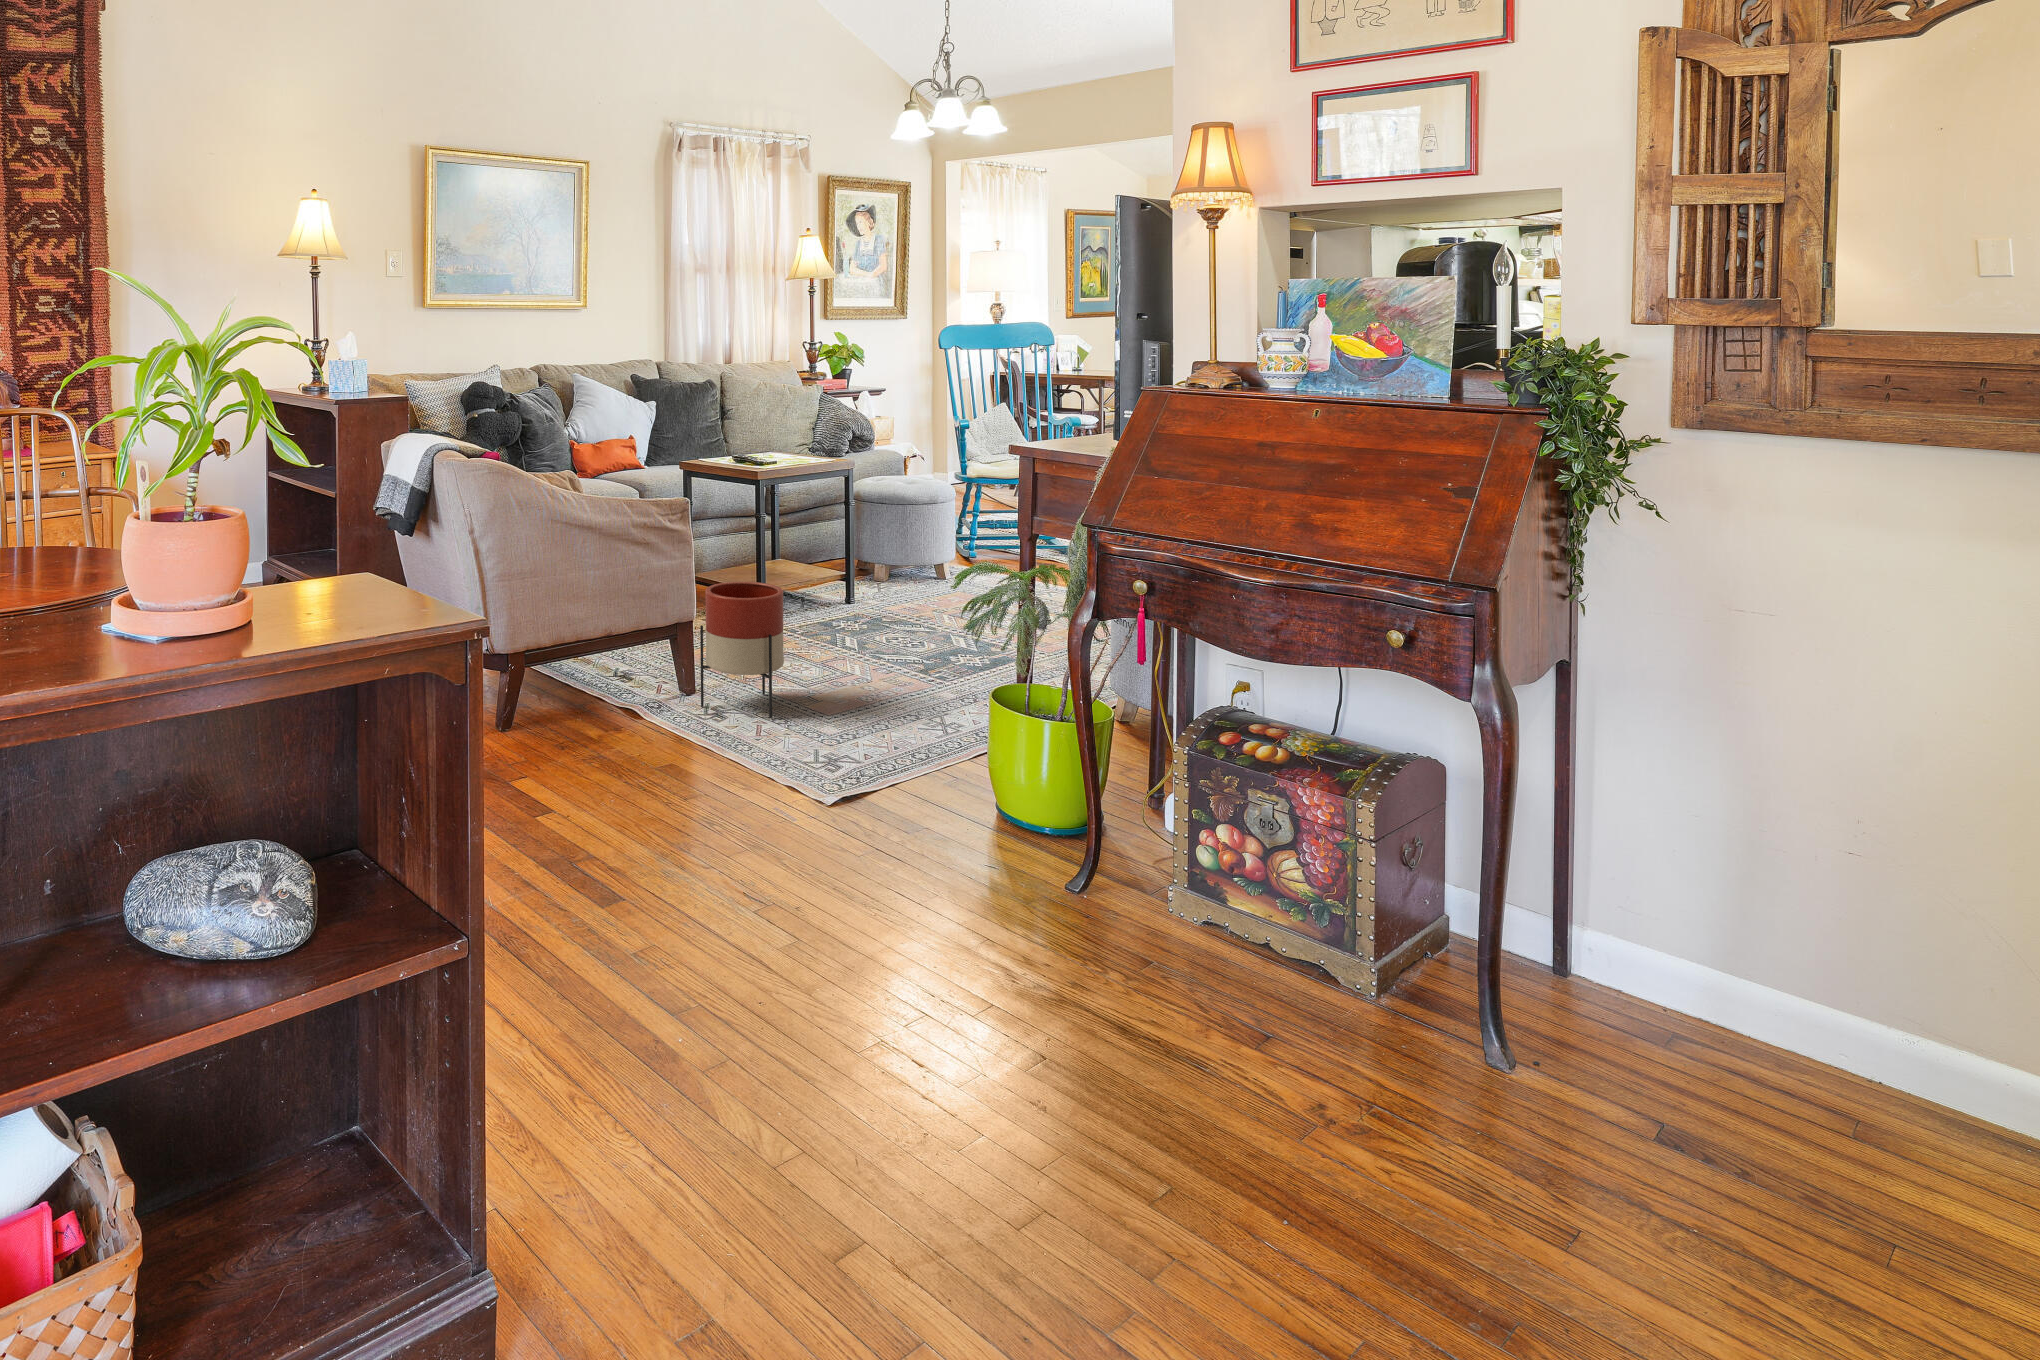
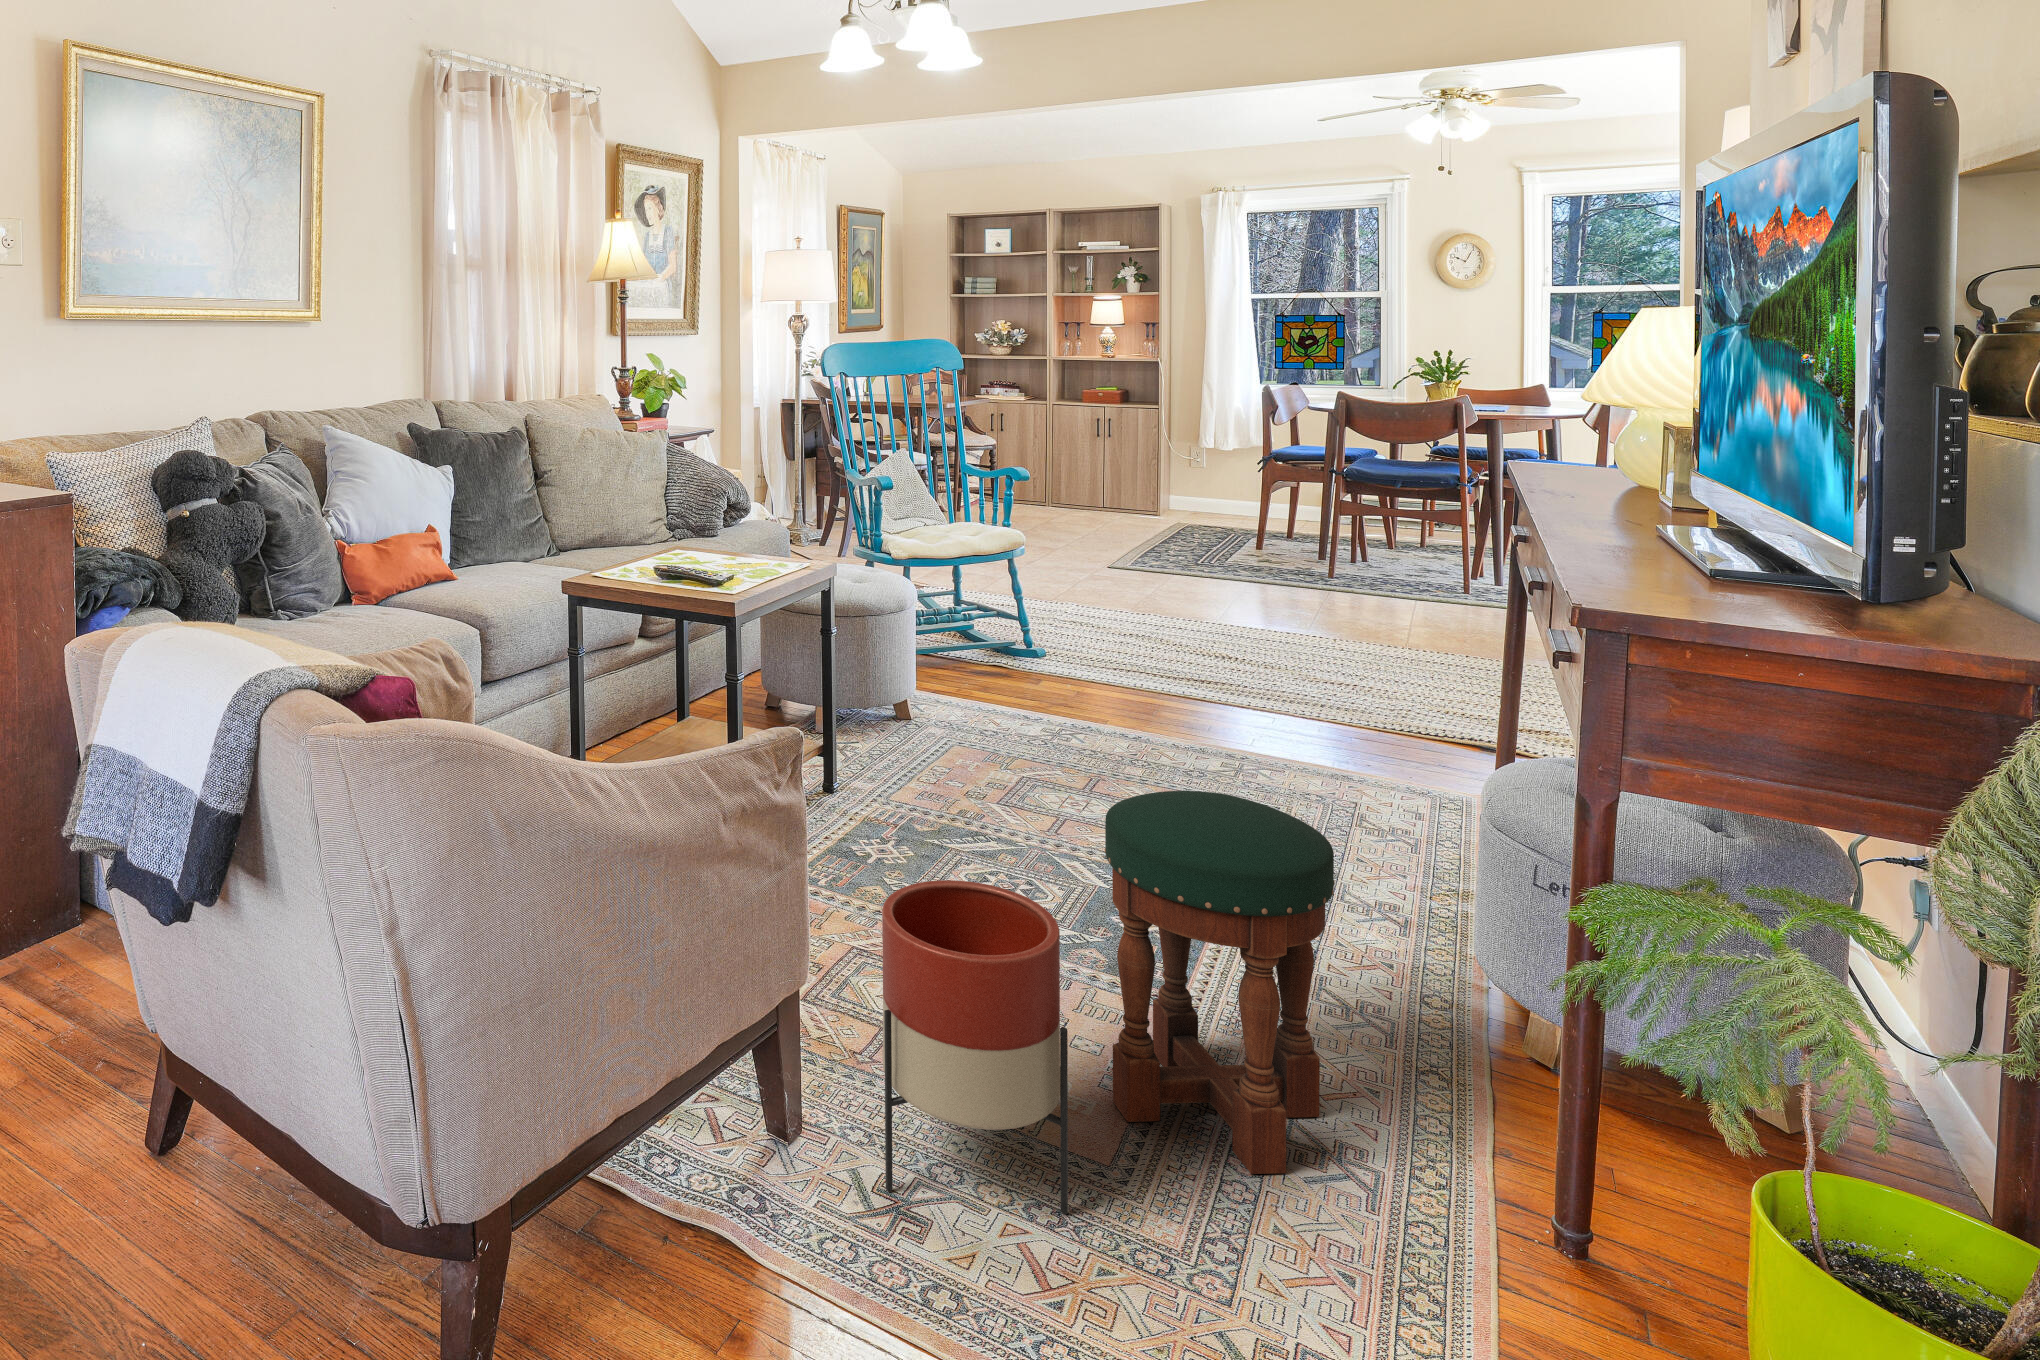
stool: none [834,555,935,721] -> present [1105,791,1335,1174]

